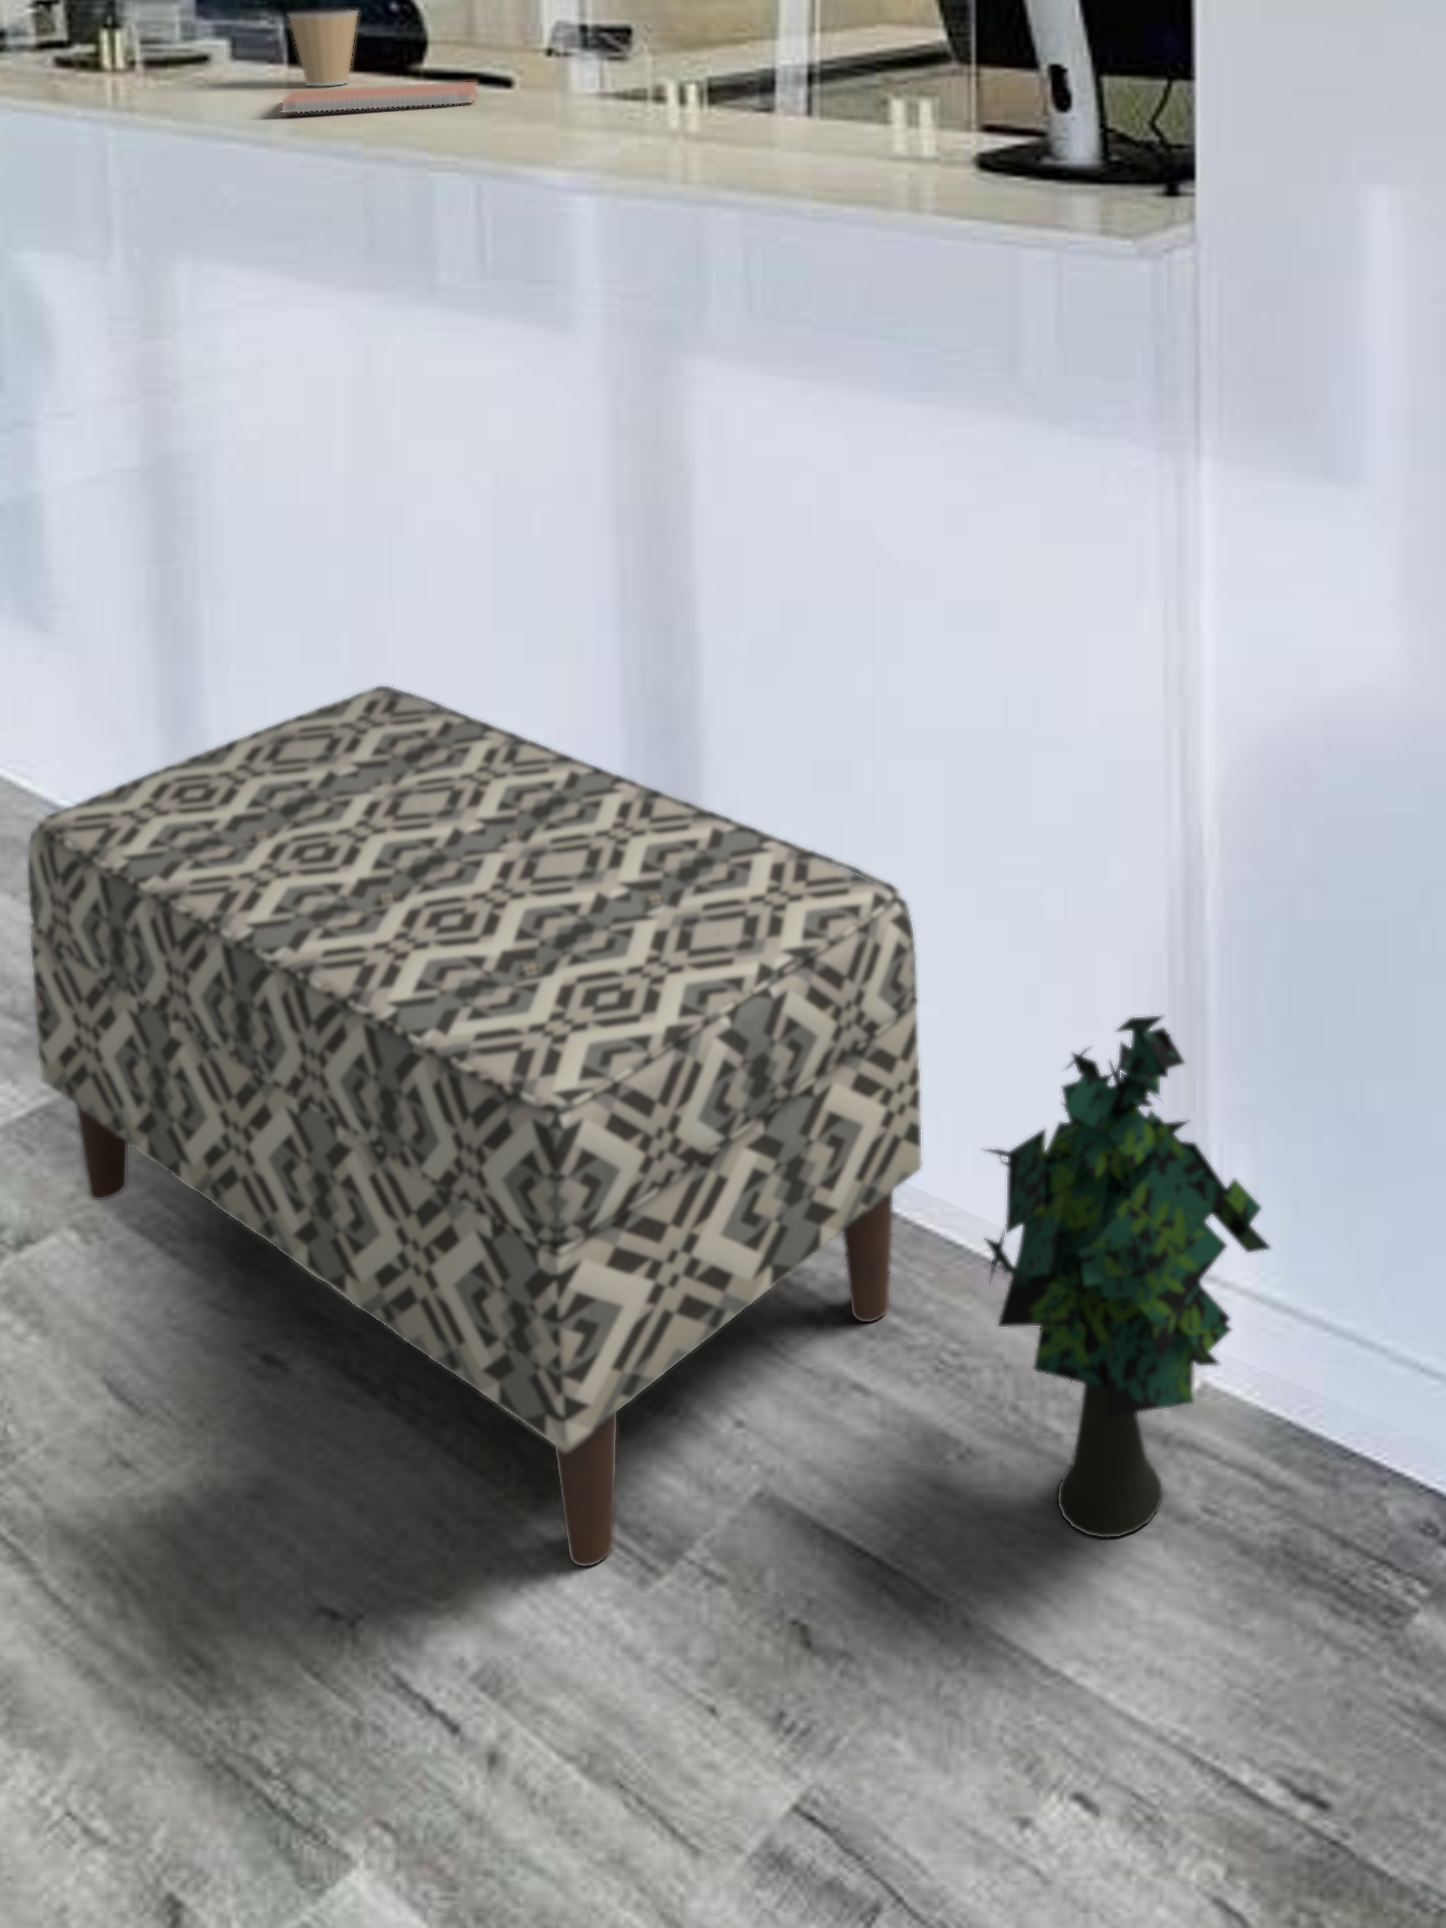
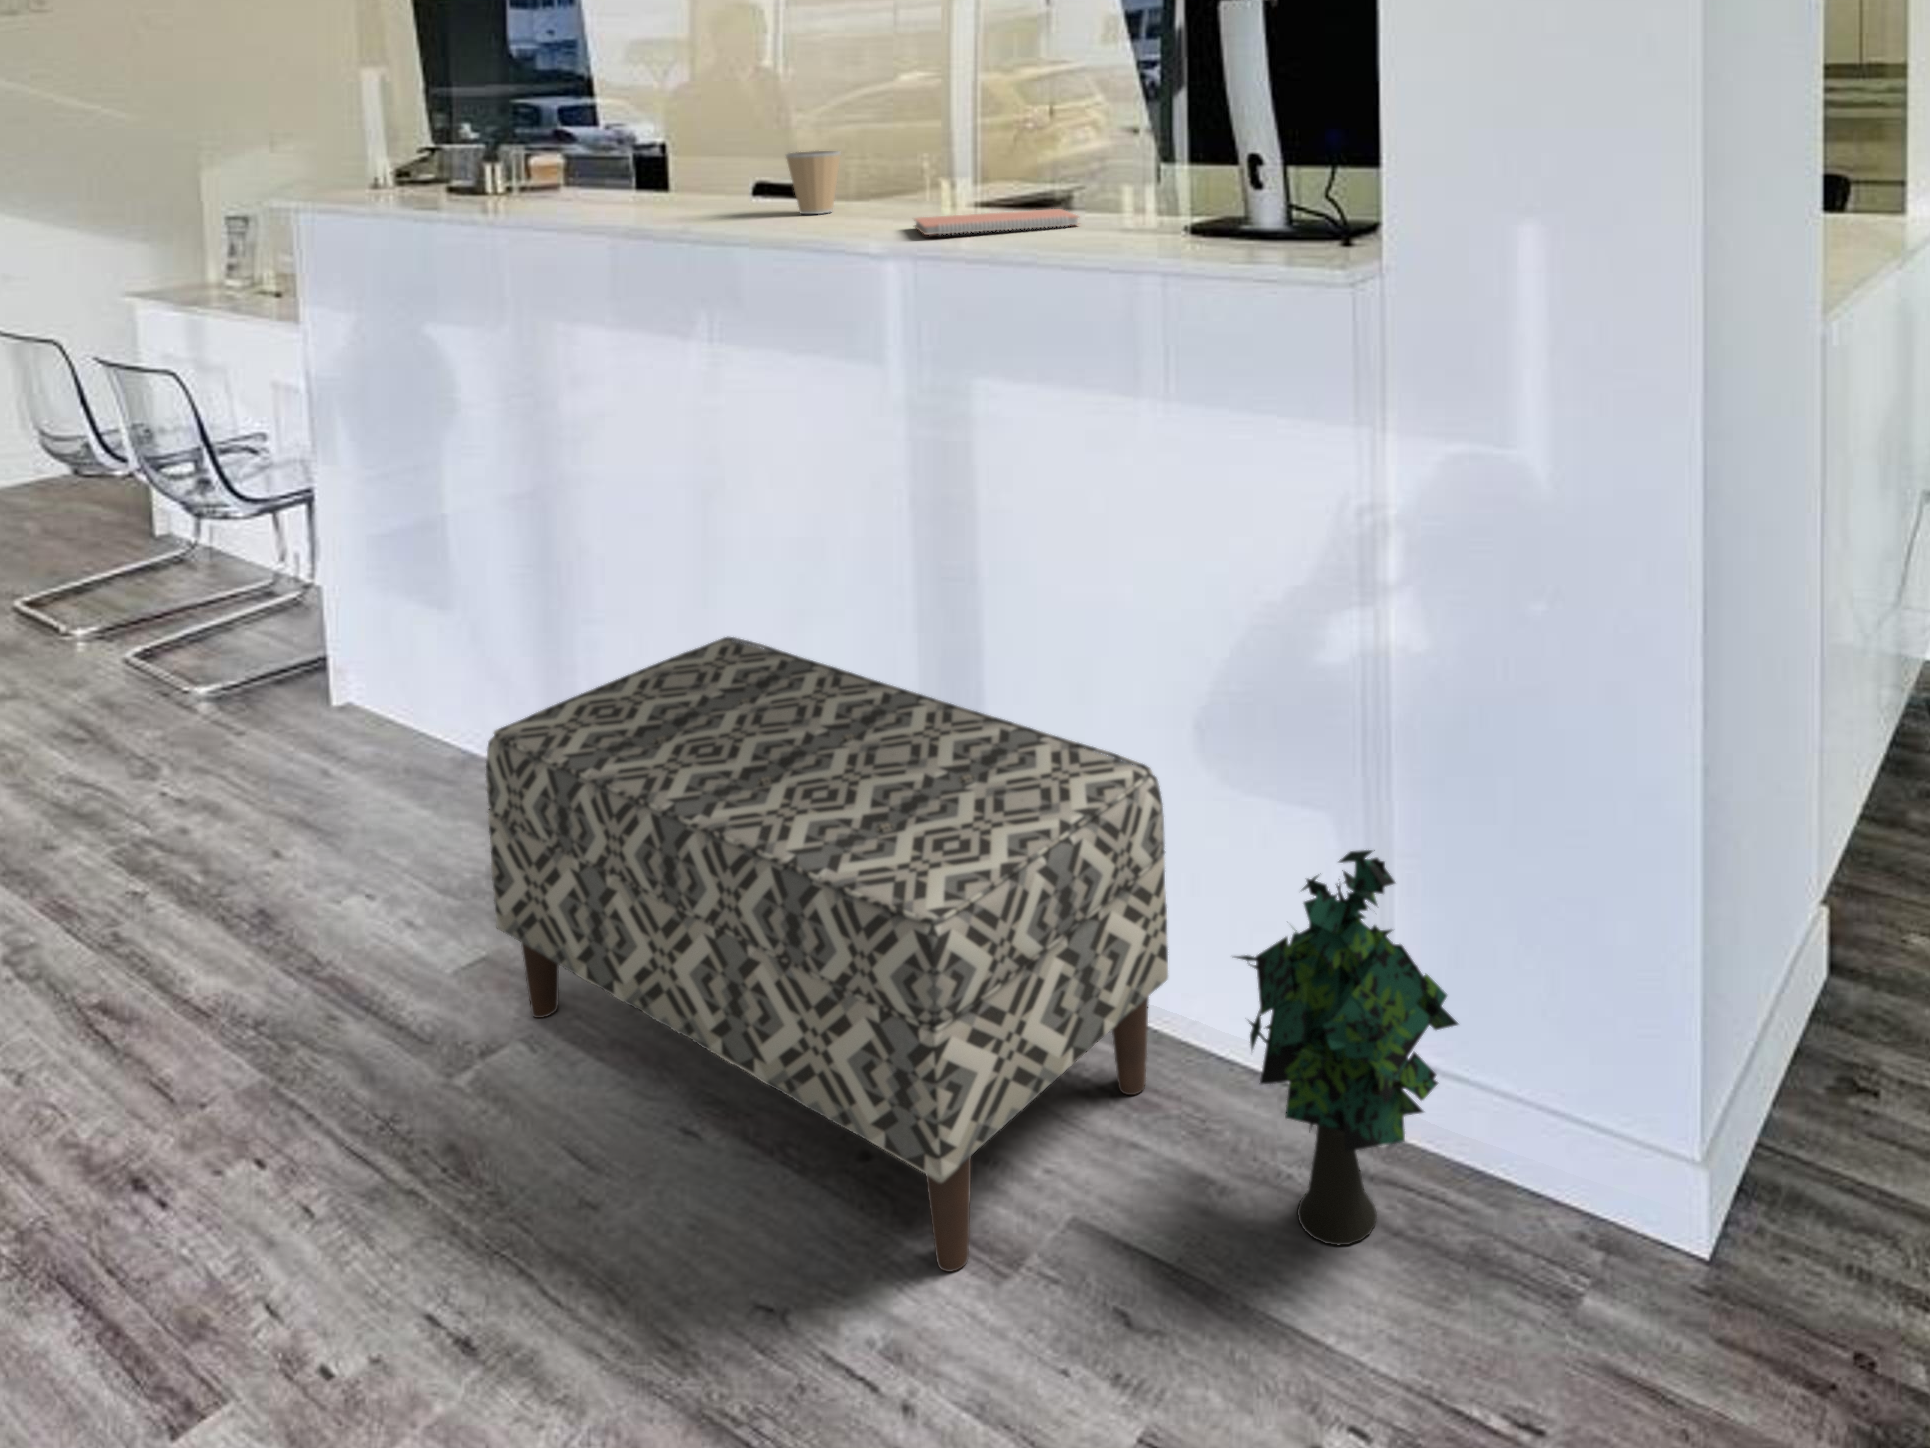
coffee cup: present [289,9,358,86] -> present [786,151,841,214]
notebook: present [281,82,478,113] -> present [913,209,1079,235]

